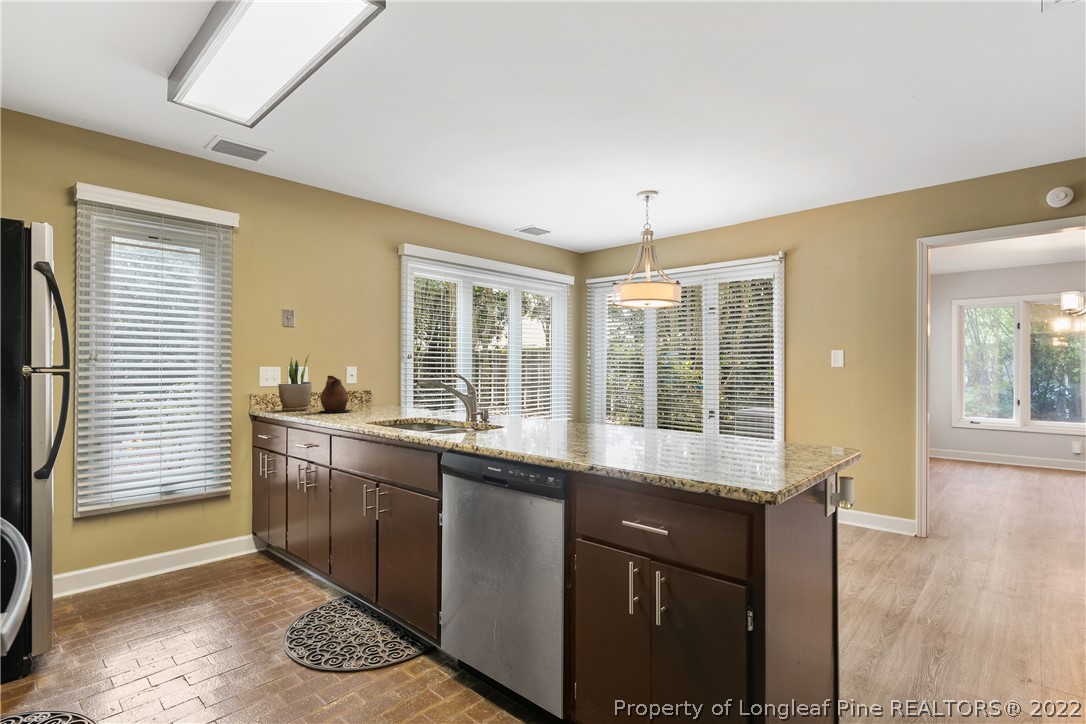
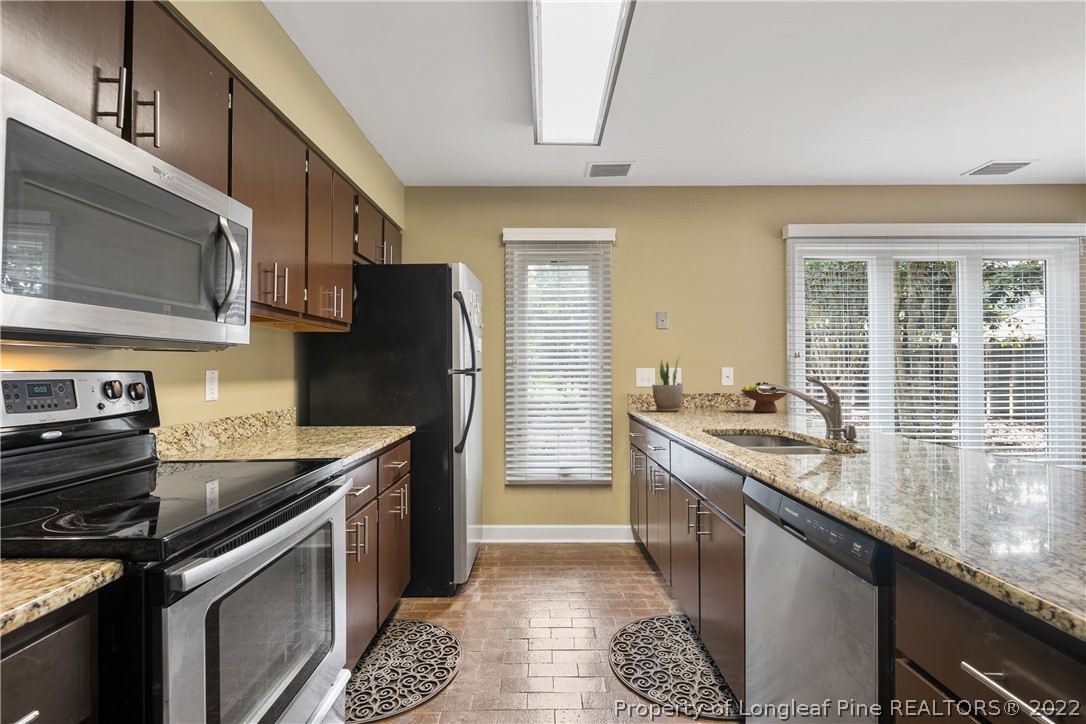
ceramic pitcher: present [319,376,353,413] -> none [682,377,719,416]
fruit bowl: none [363,379,405,406] -> present [741,382,787,412]

